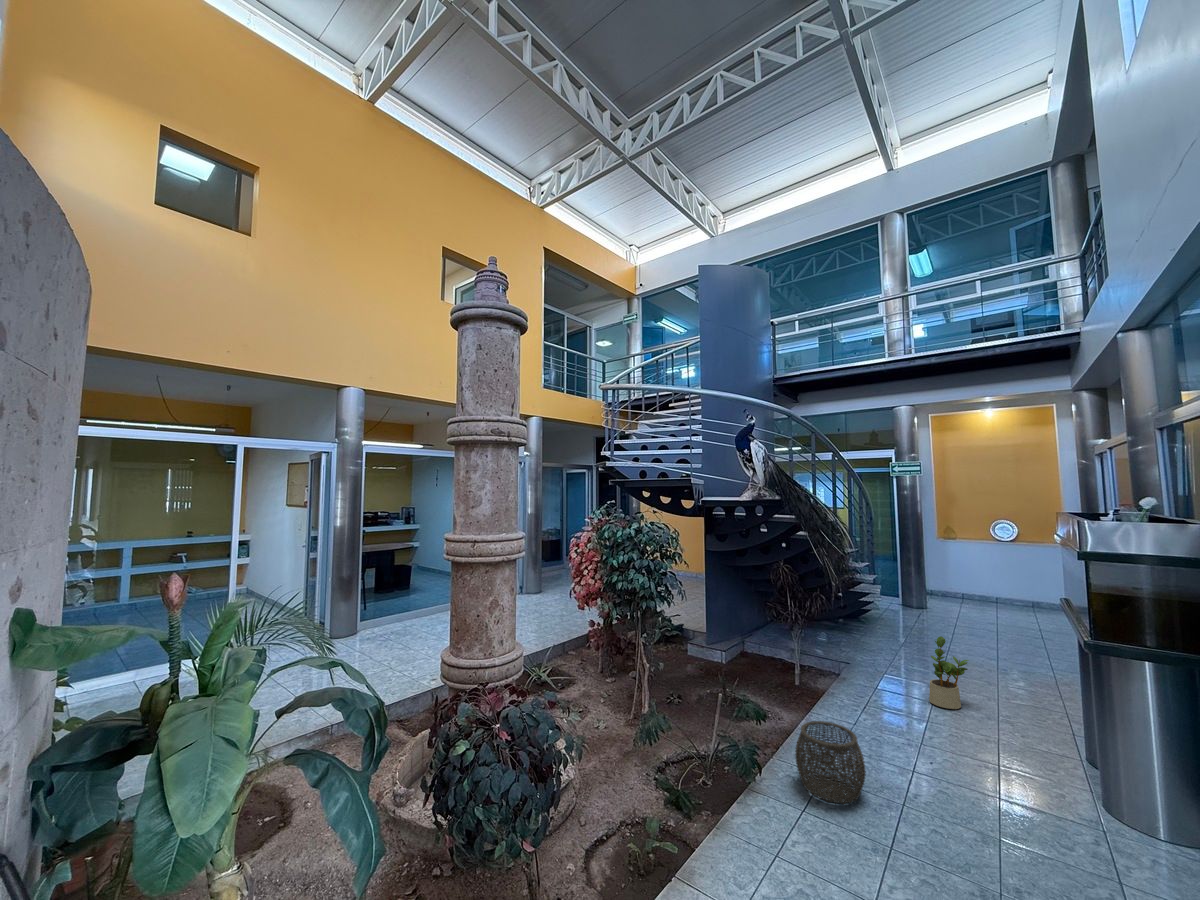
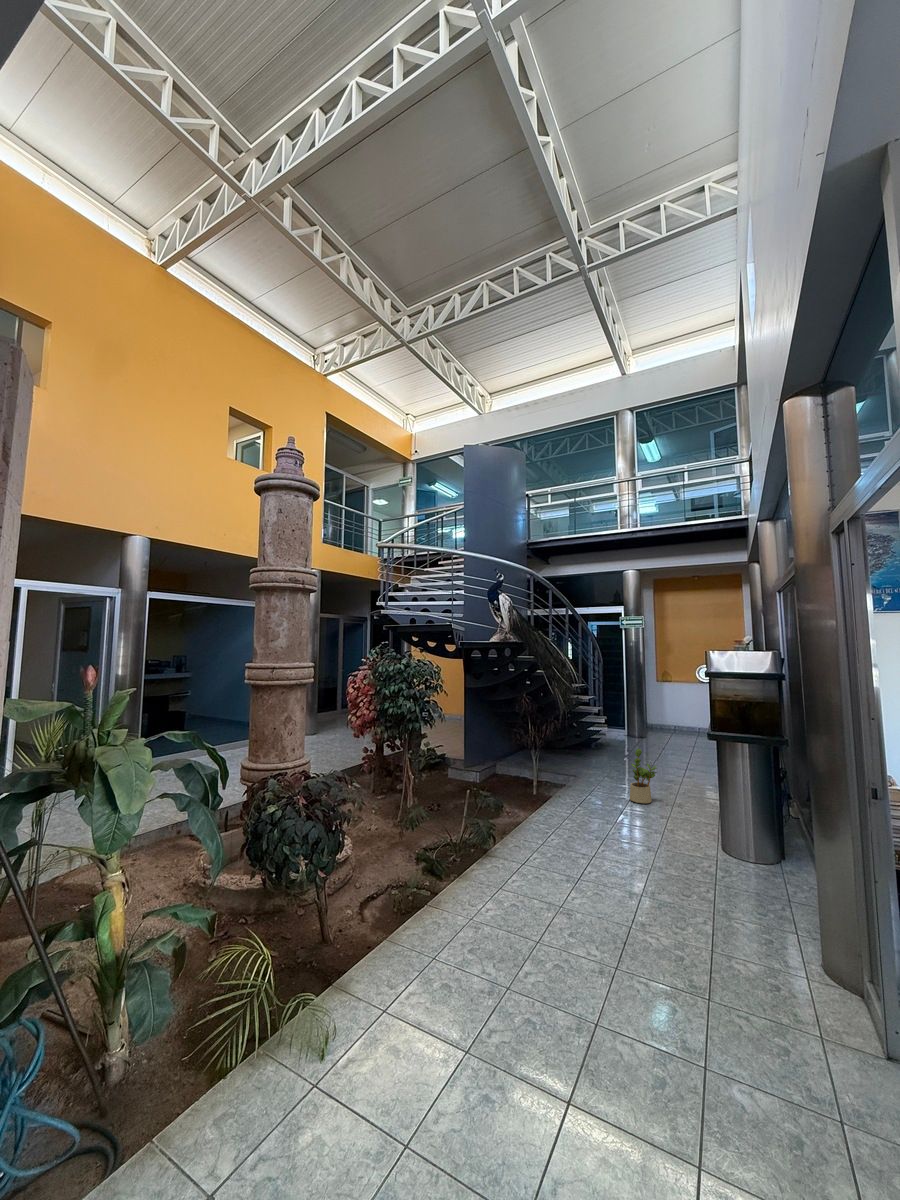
woven basket: present [795,721,866,804] -> none [522,809,571,866]

